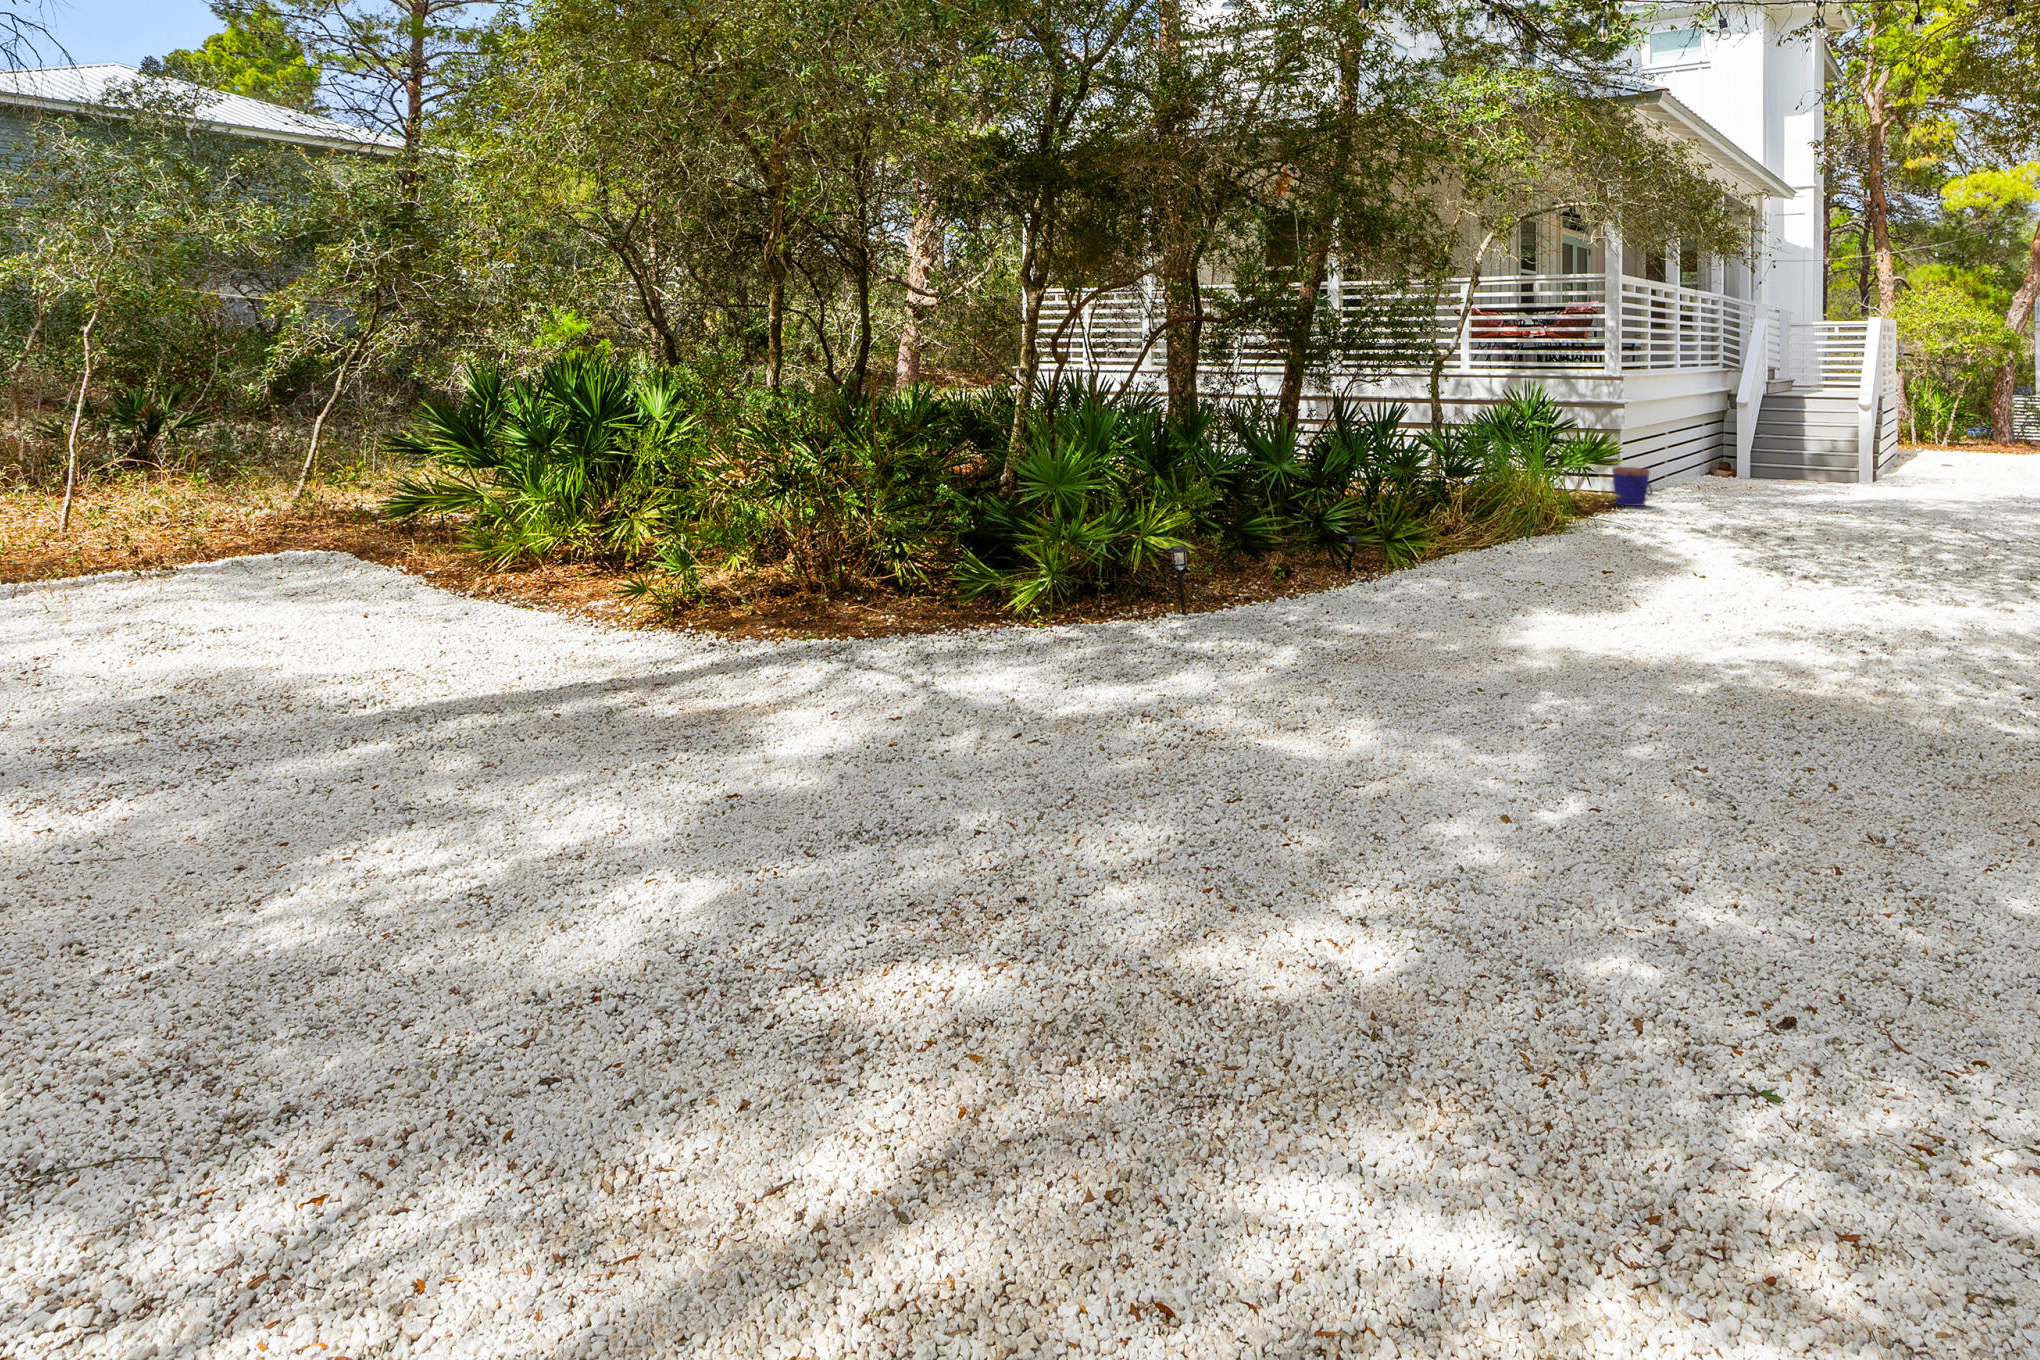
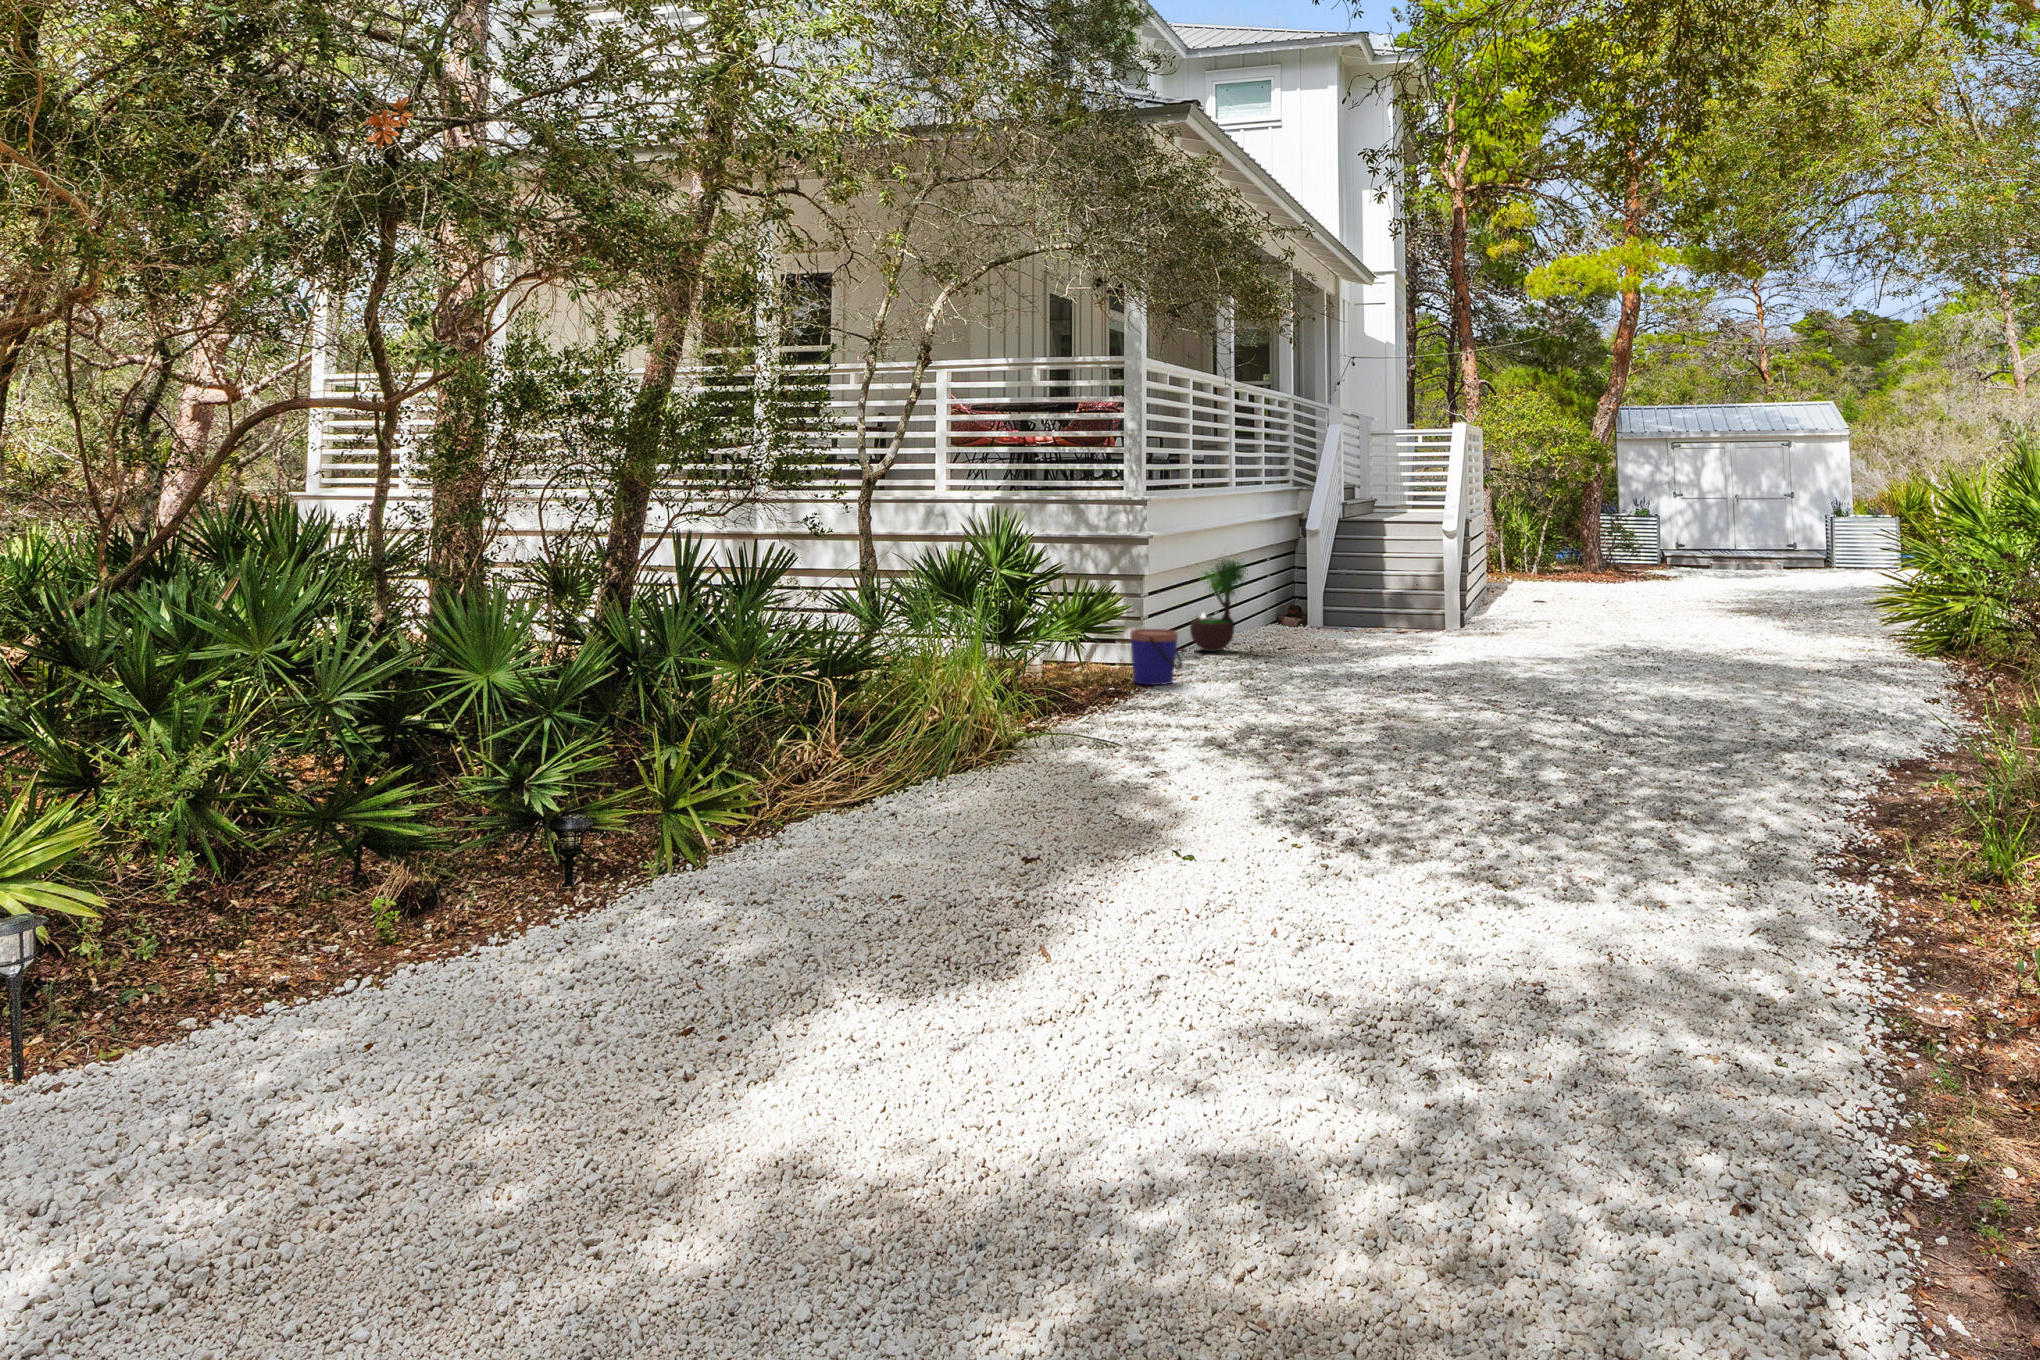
potted tree: none [1650,413,1700,488] -> present [1190,558,1248,652]

